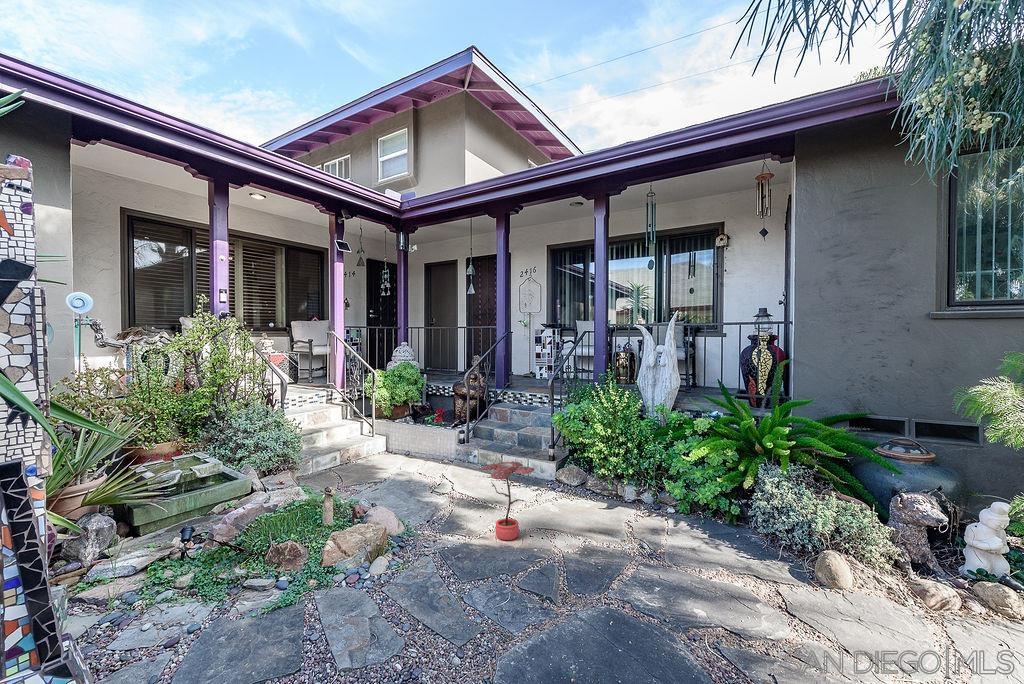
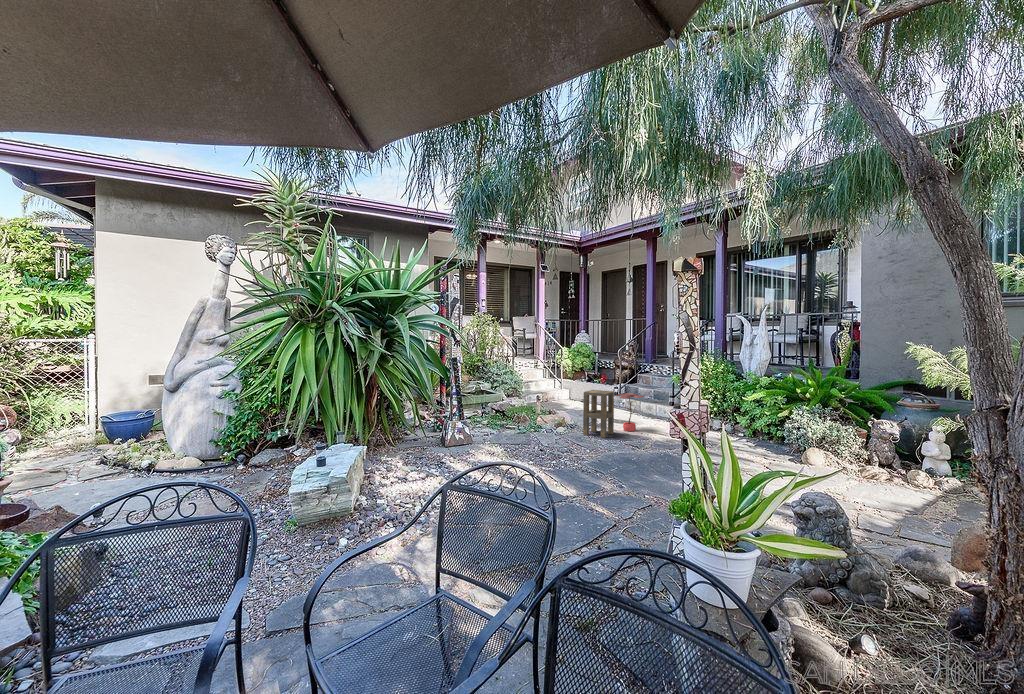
side table: none [420,467,482,583] -> present [583,390,614,438]

